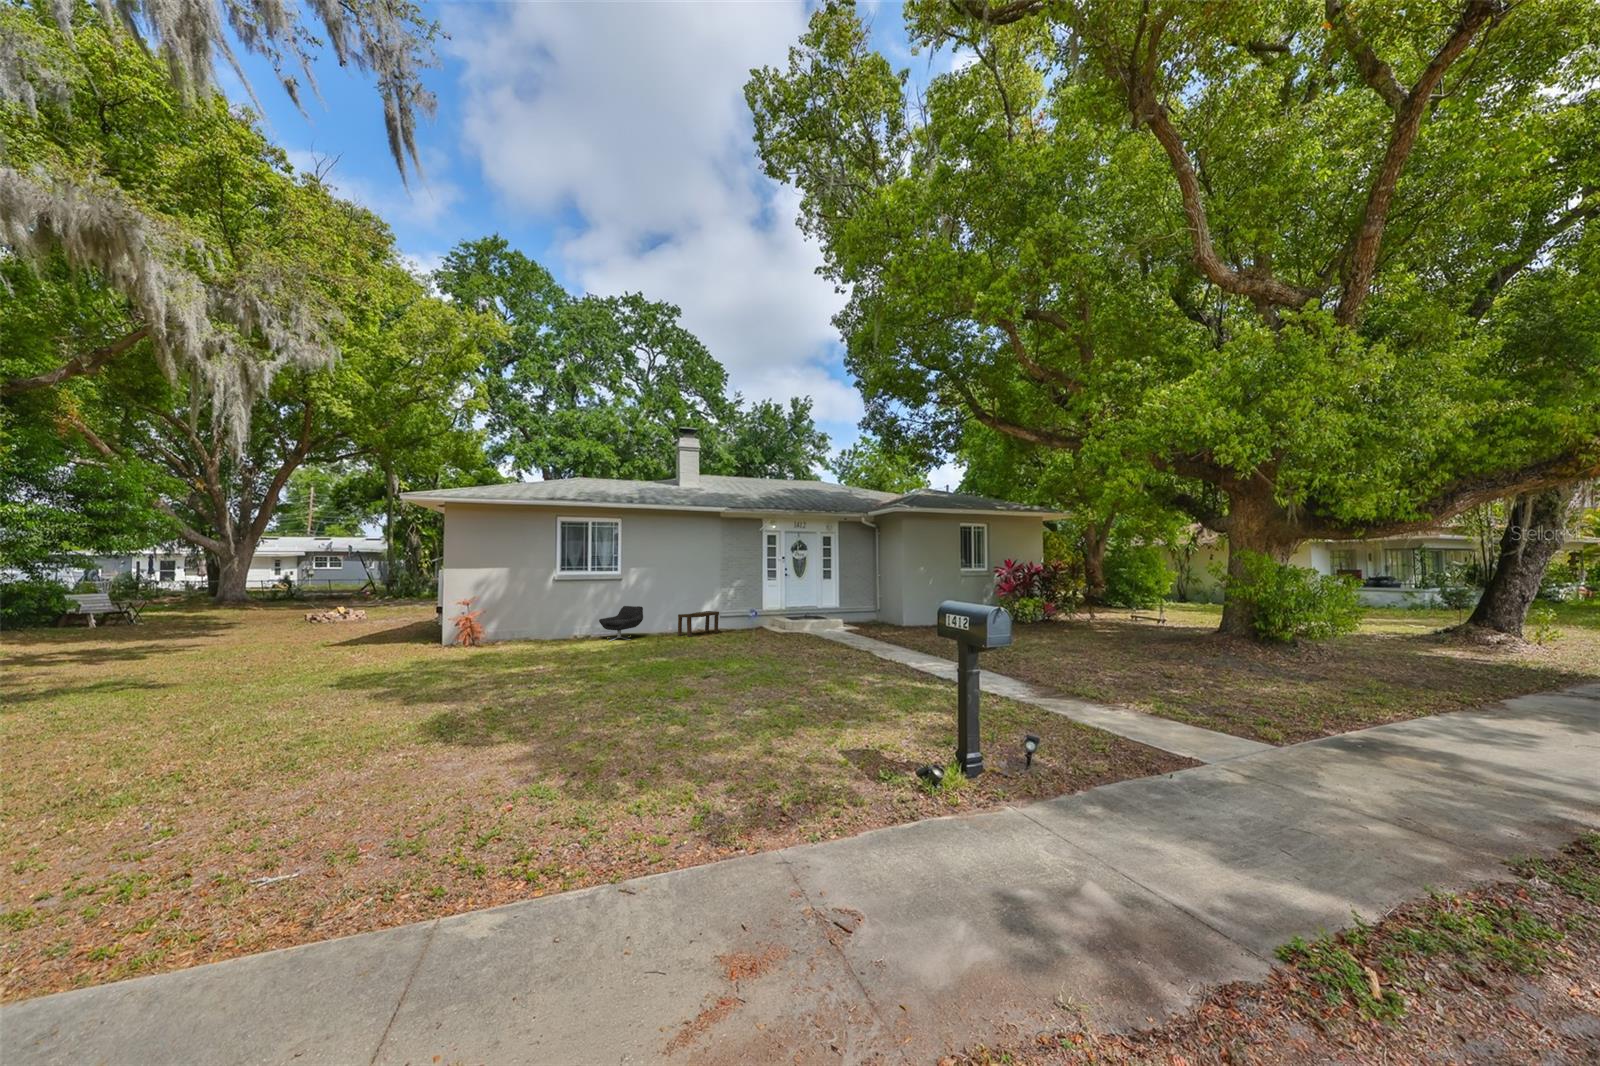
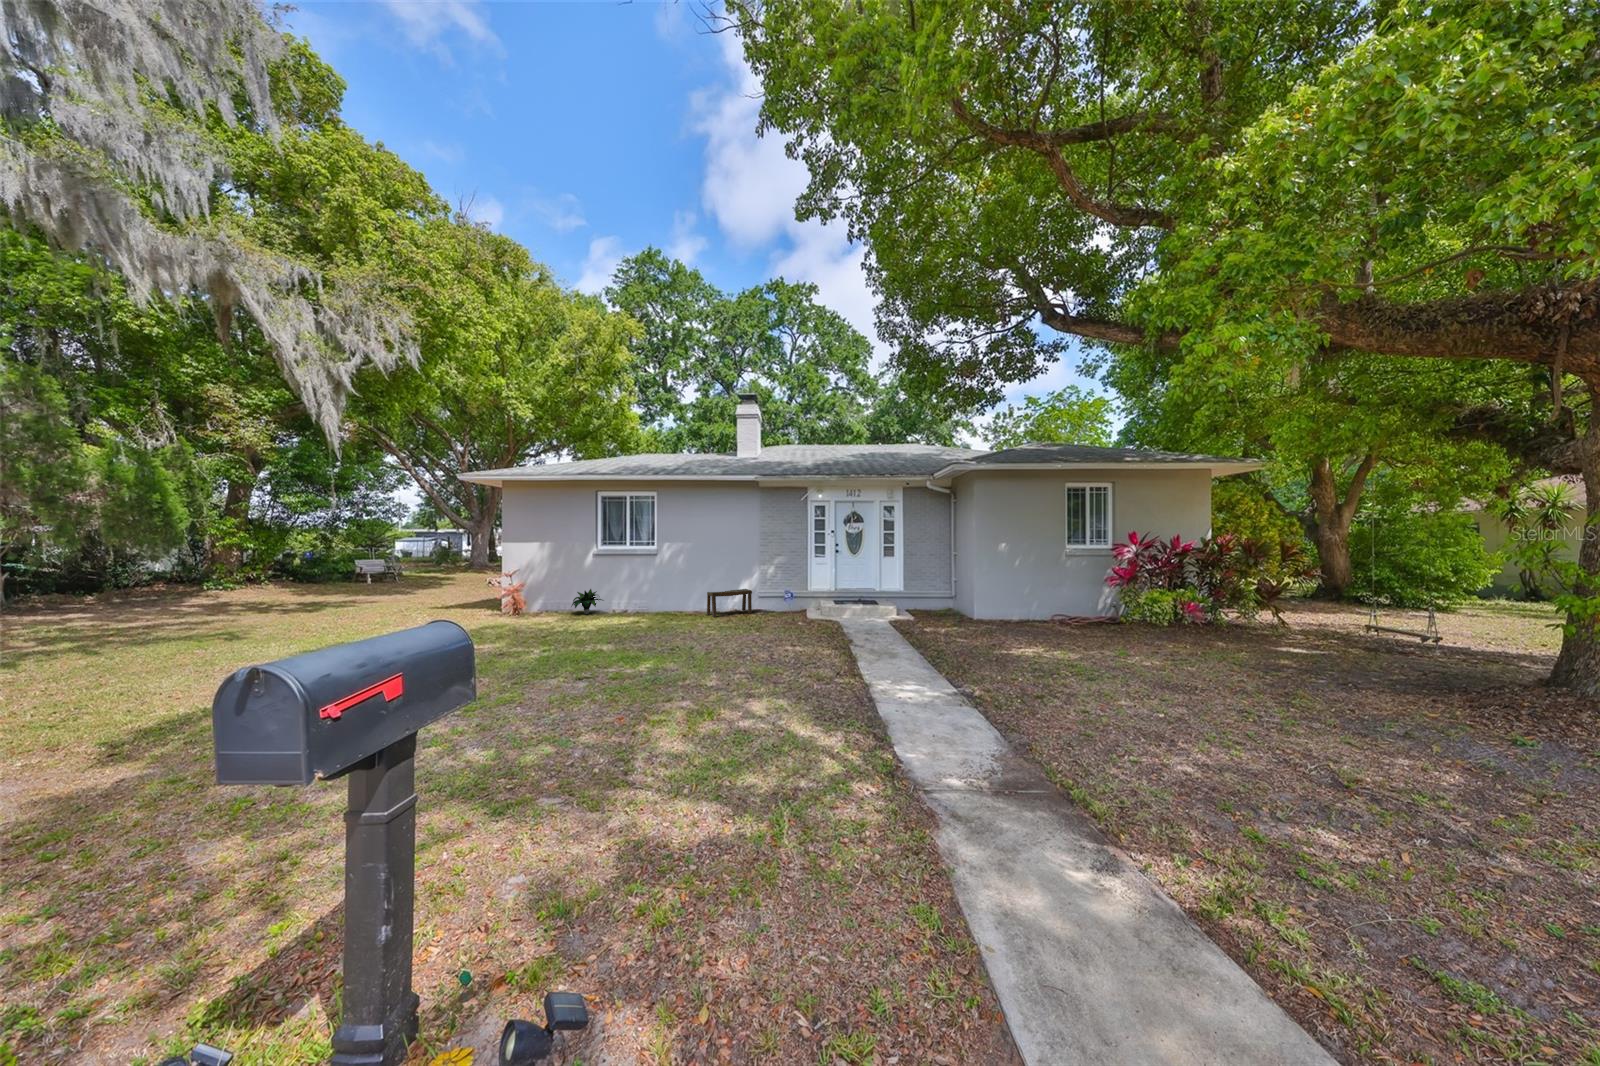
lounge chair: present [599,606,643,641] -> none [629,581,673,618]
potted plant: none [533,615,569,641] -> present [571,589,603,614]

